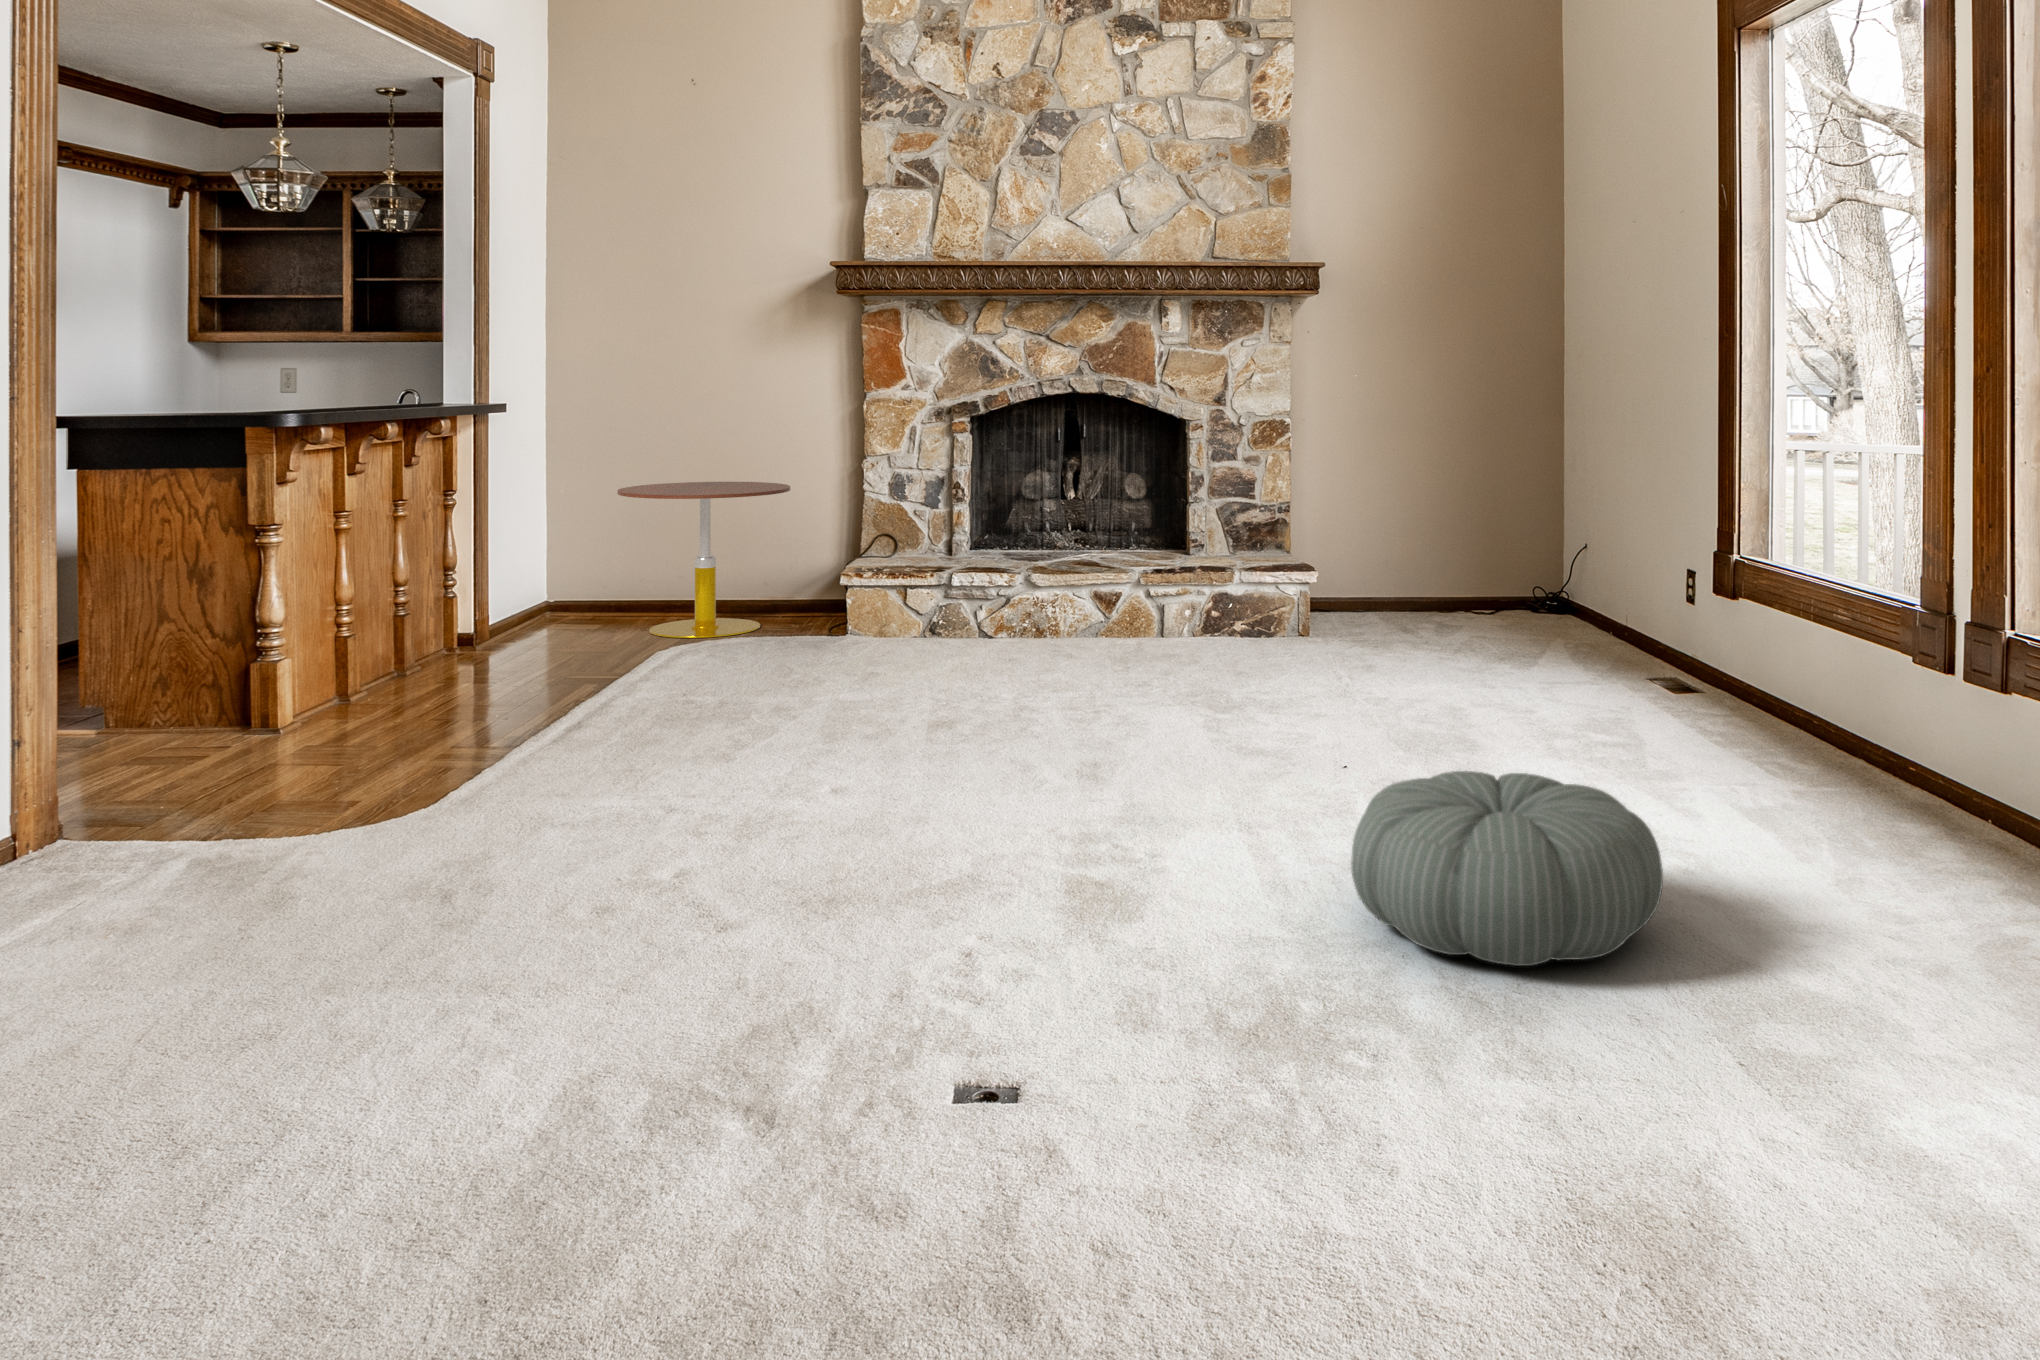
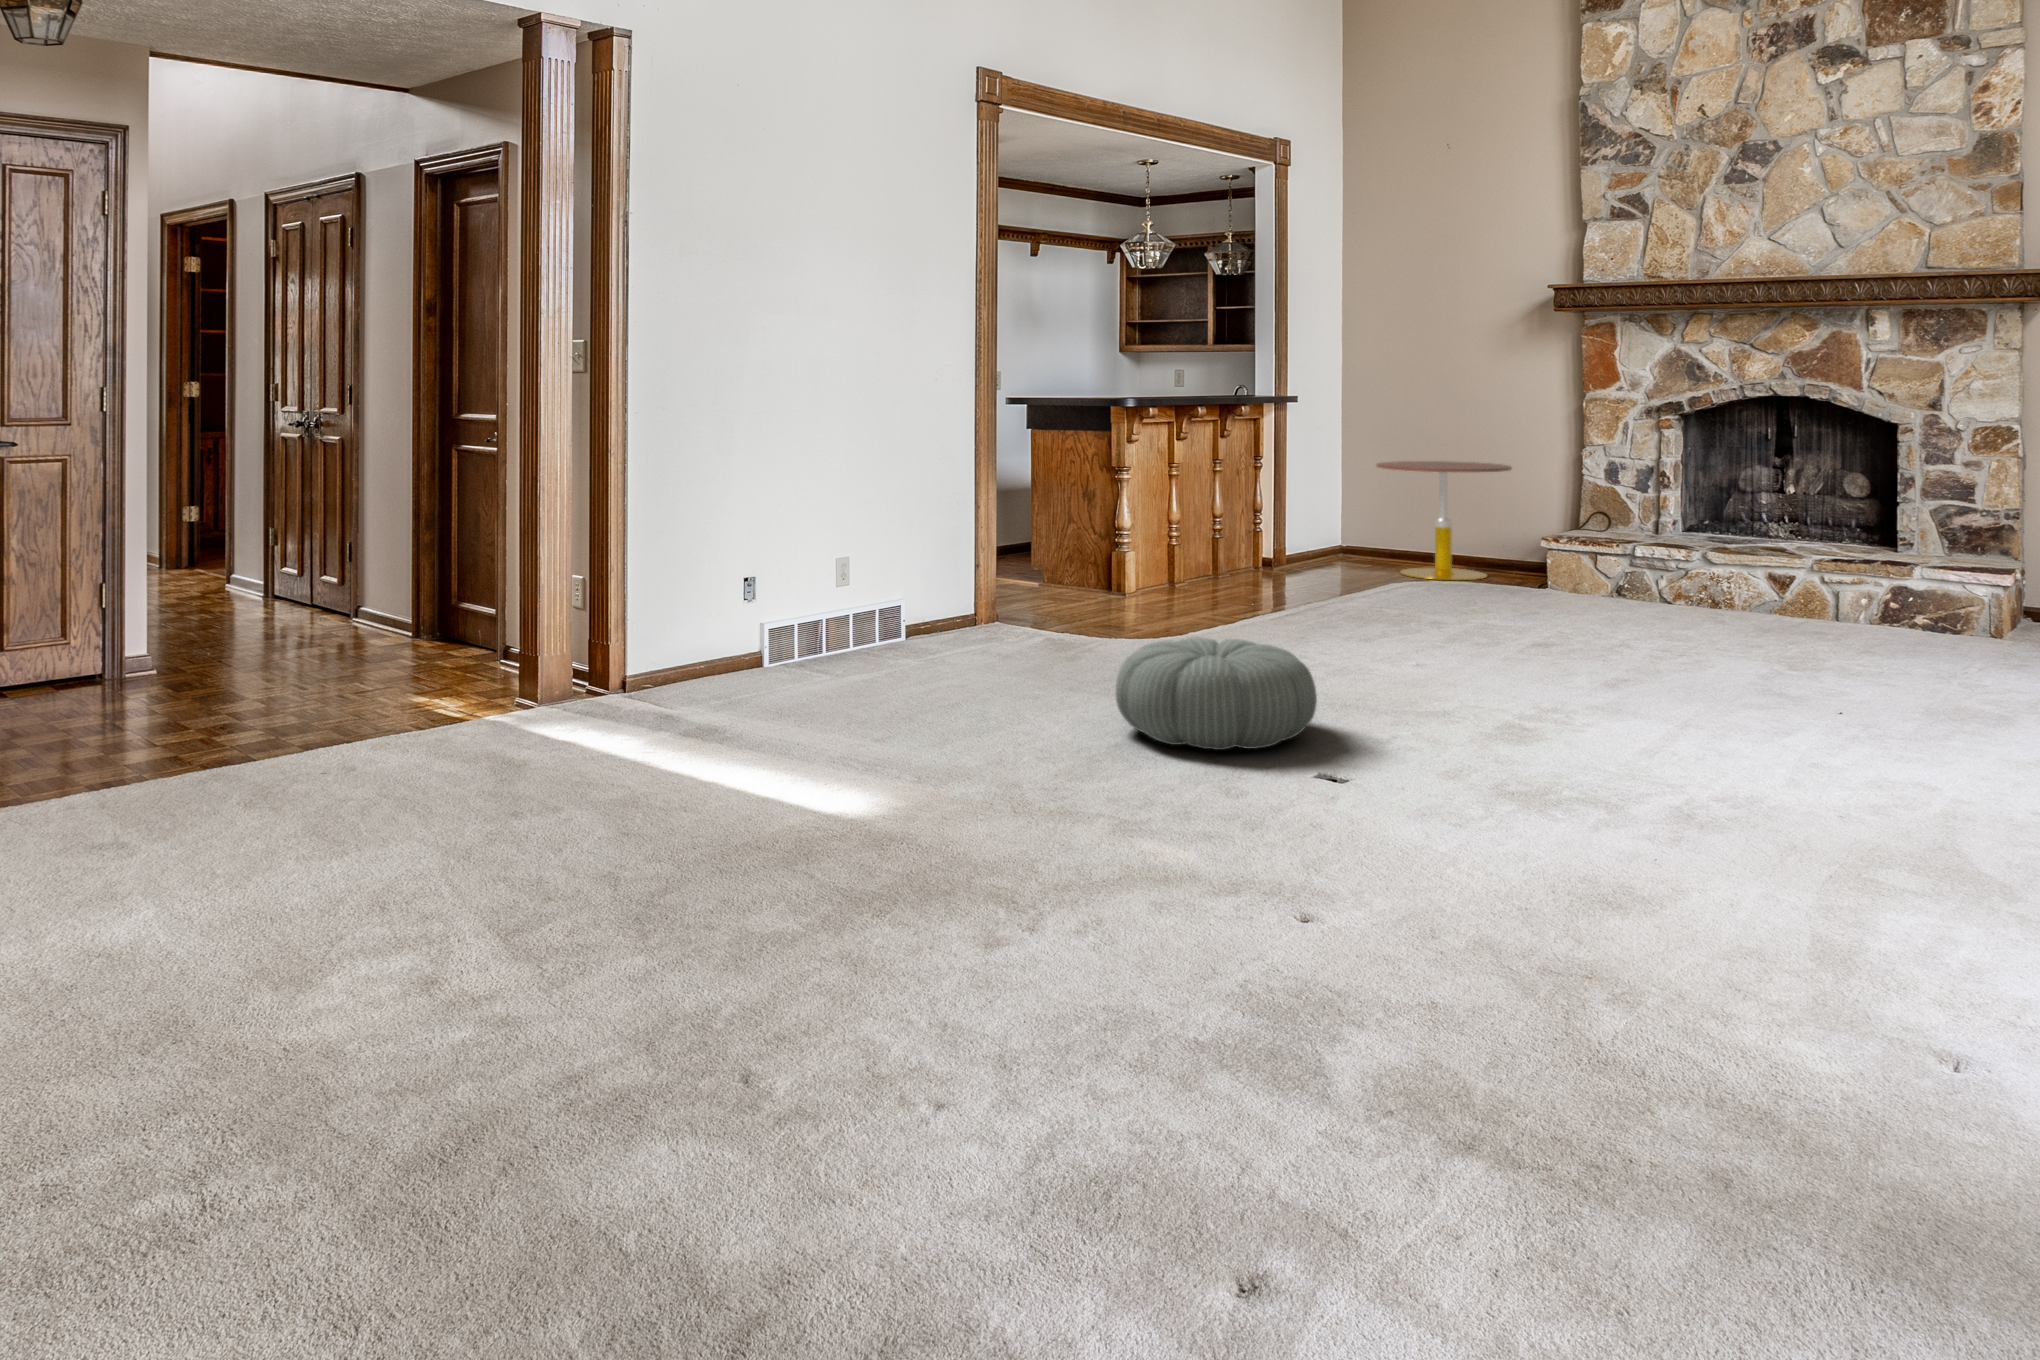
pouf: present [1351,771,1663,966] -> present [1115,637,1317,750]

